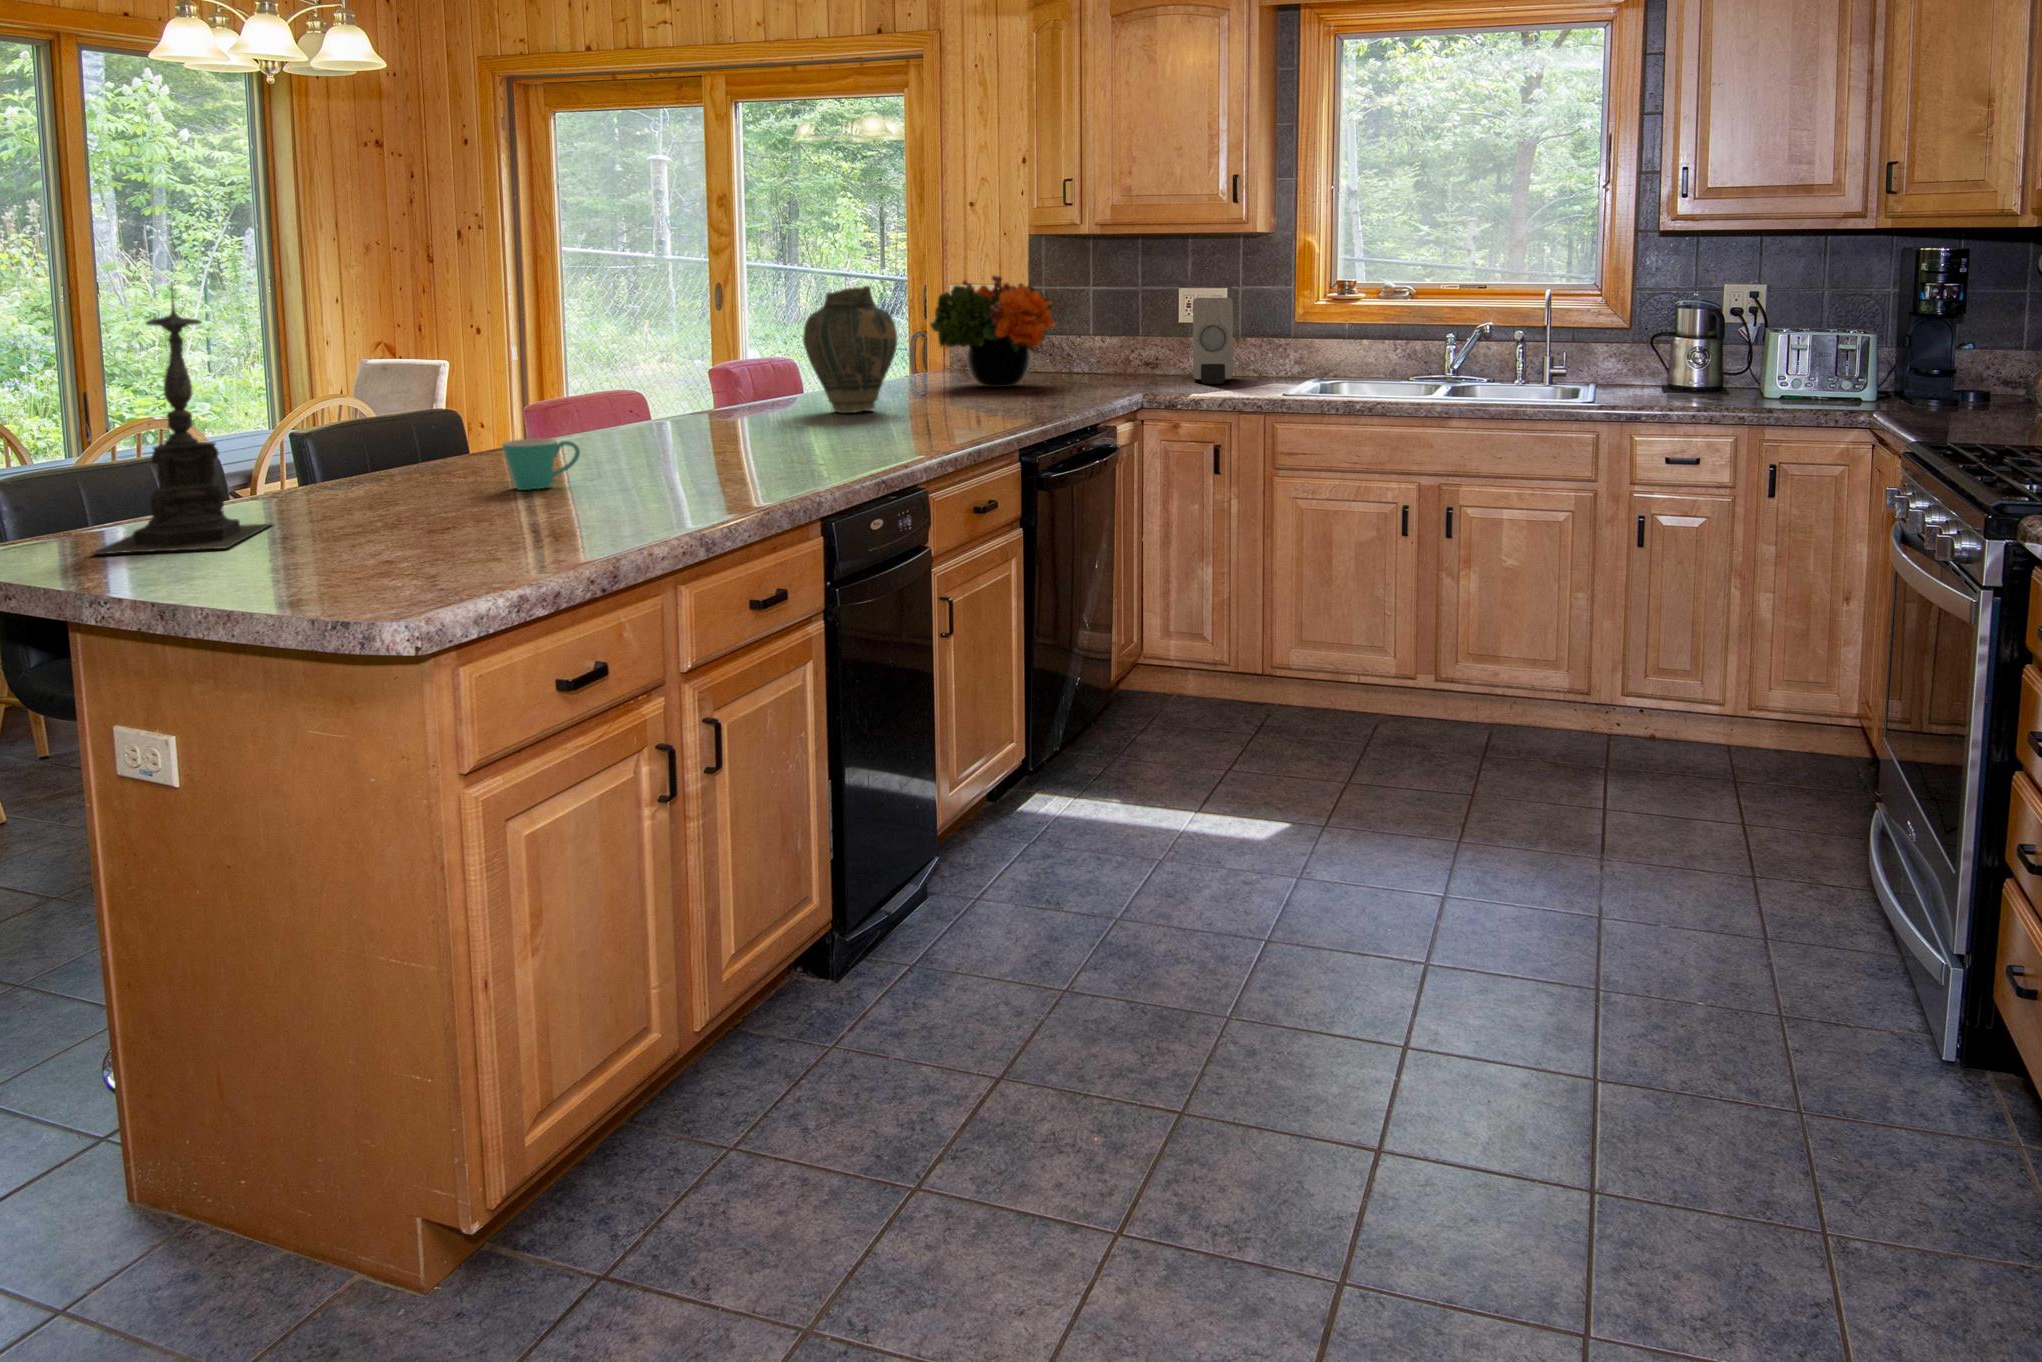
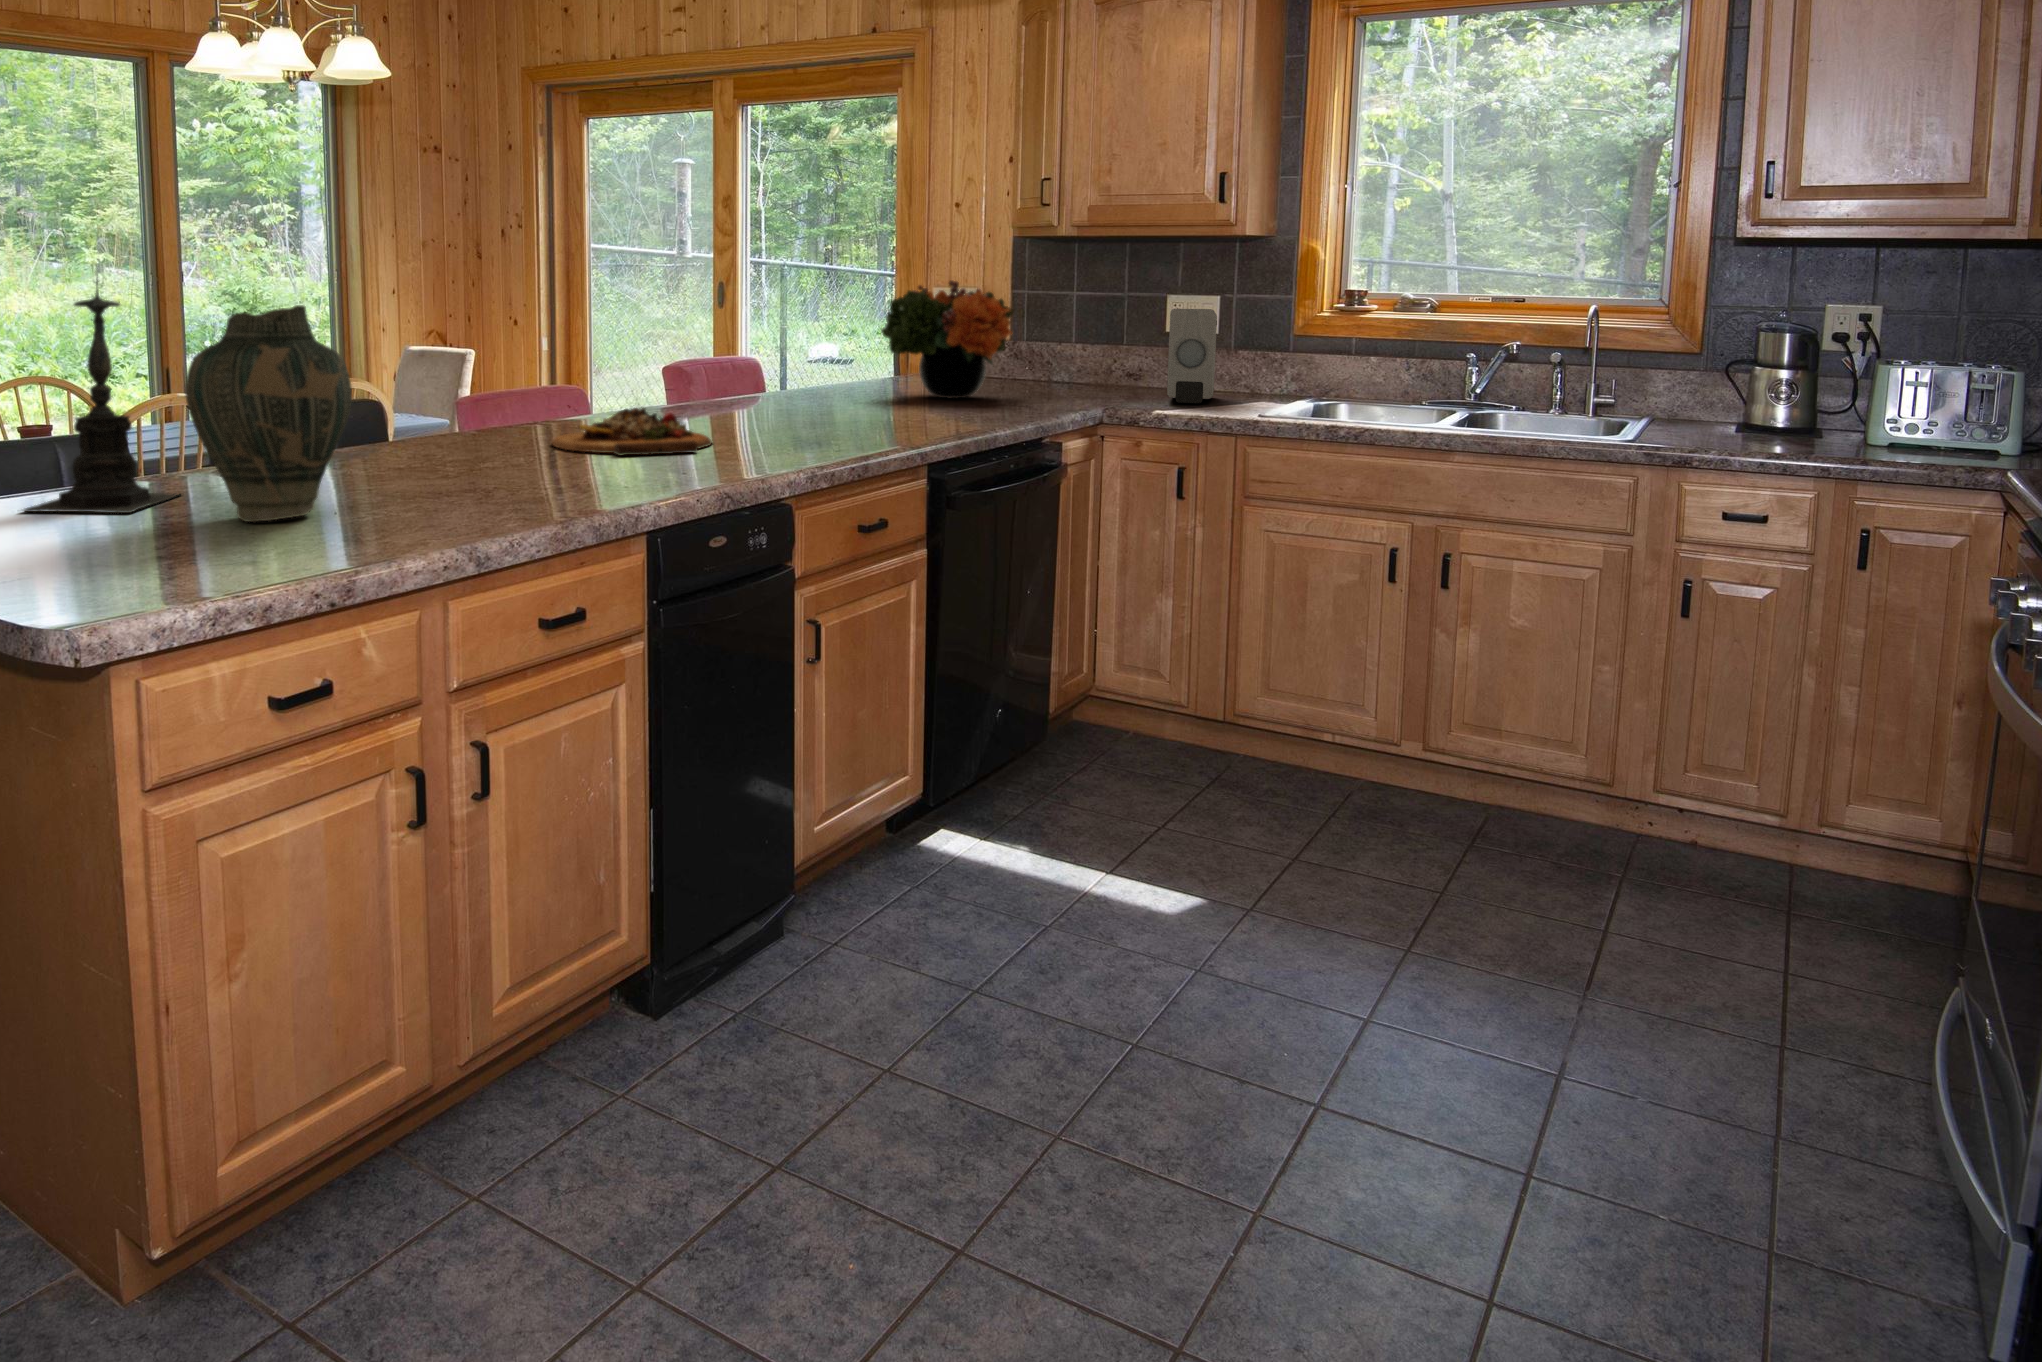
vase: present [803,286,897,413] -> present [185,305,352,522]
cutting board: none [641,409,806,458] -> present [552,408,713,456]
mug: present [502,438,580,490] -> none [399,427,472,476]

